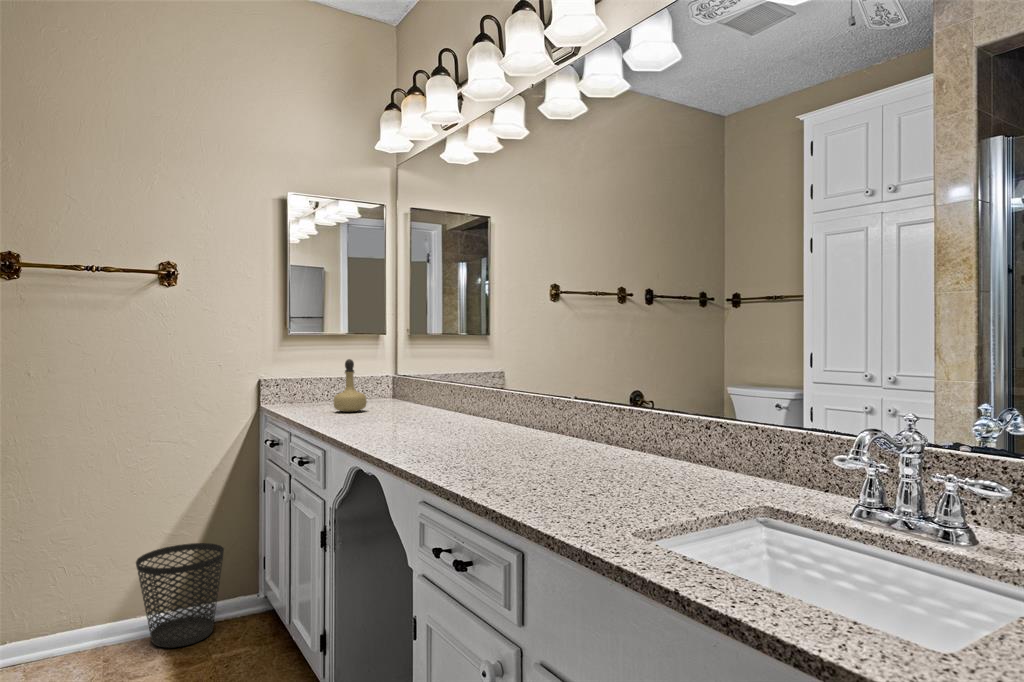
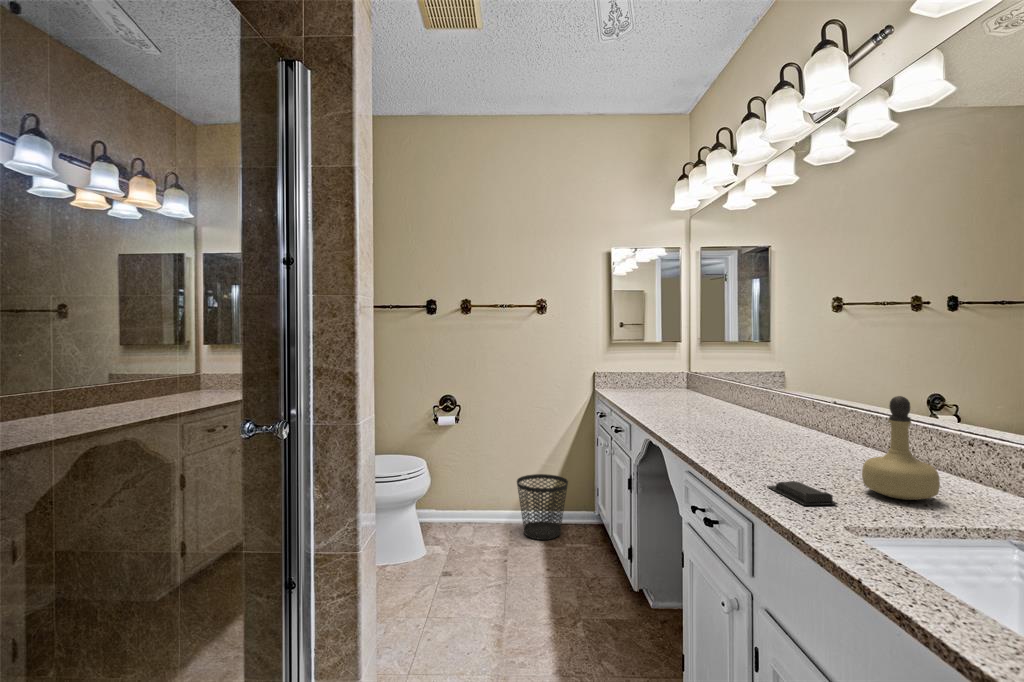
perfume bottle: present [333,359,367,412] -> present [862,396,940,500]
soap bar: none [534,491,614,518] -> present [767,481,838,505]

